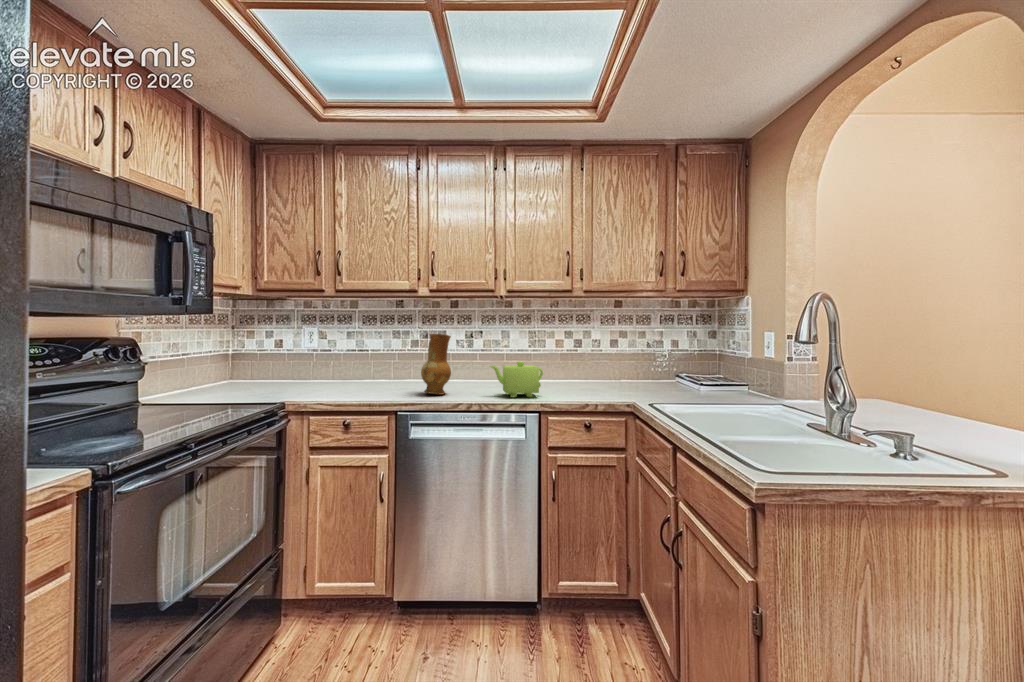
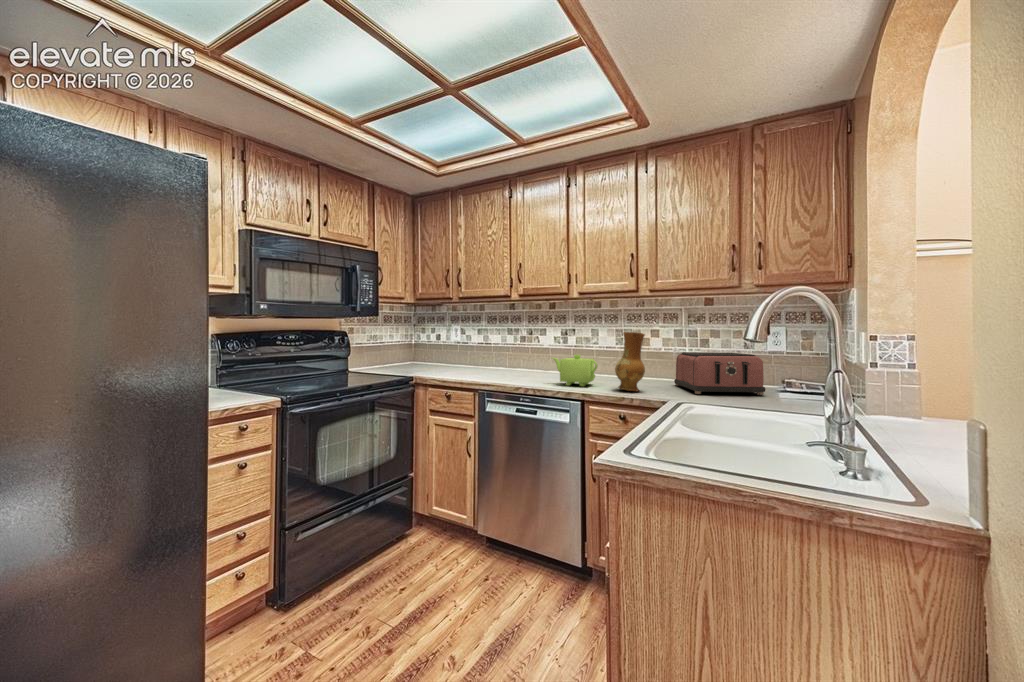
ceramic jug: present [421,334,451,394] -> present [615,332,645,391]
toaster: none [602,354,692,397] -> present [674,352,766,395]

